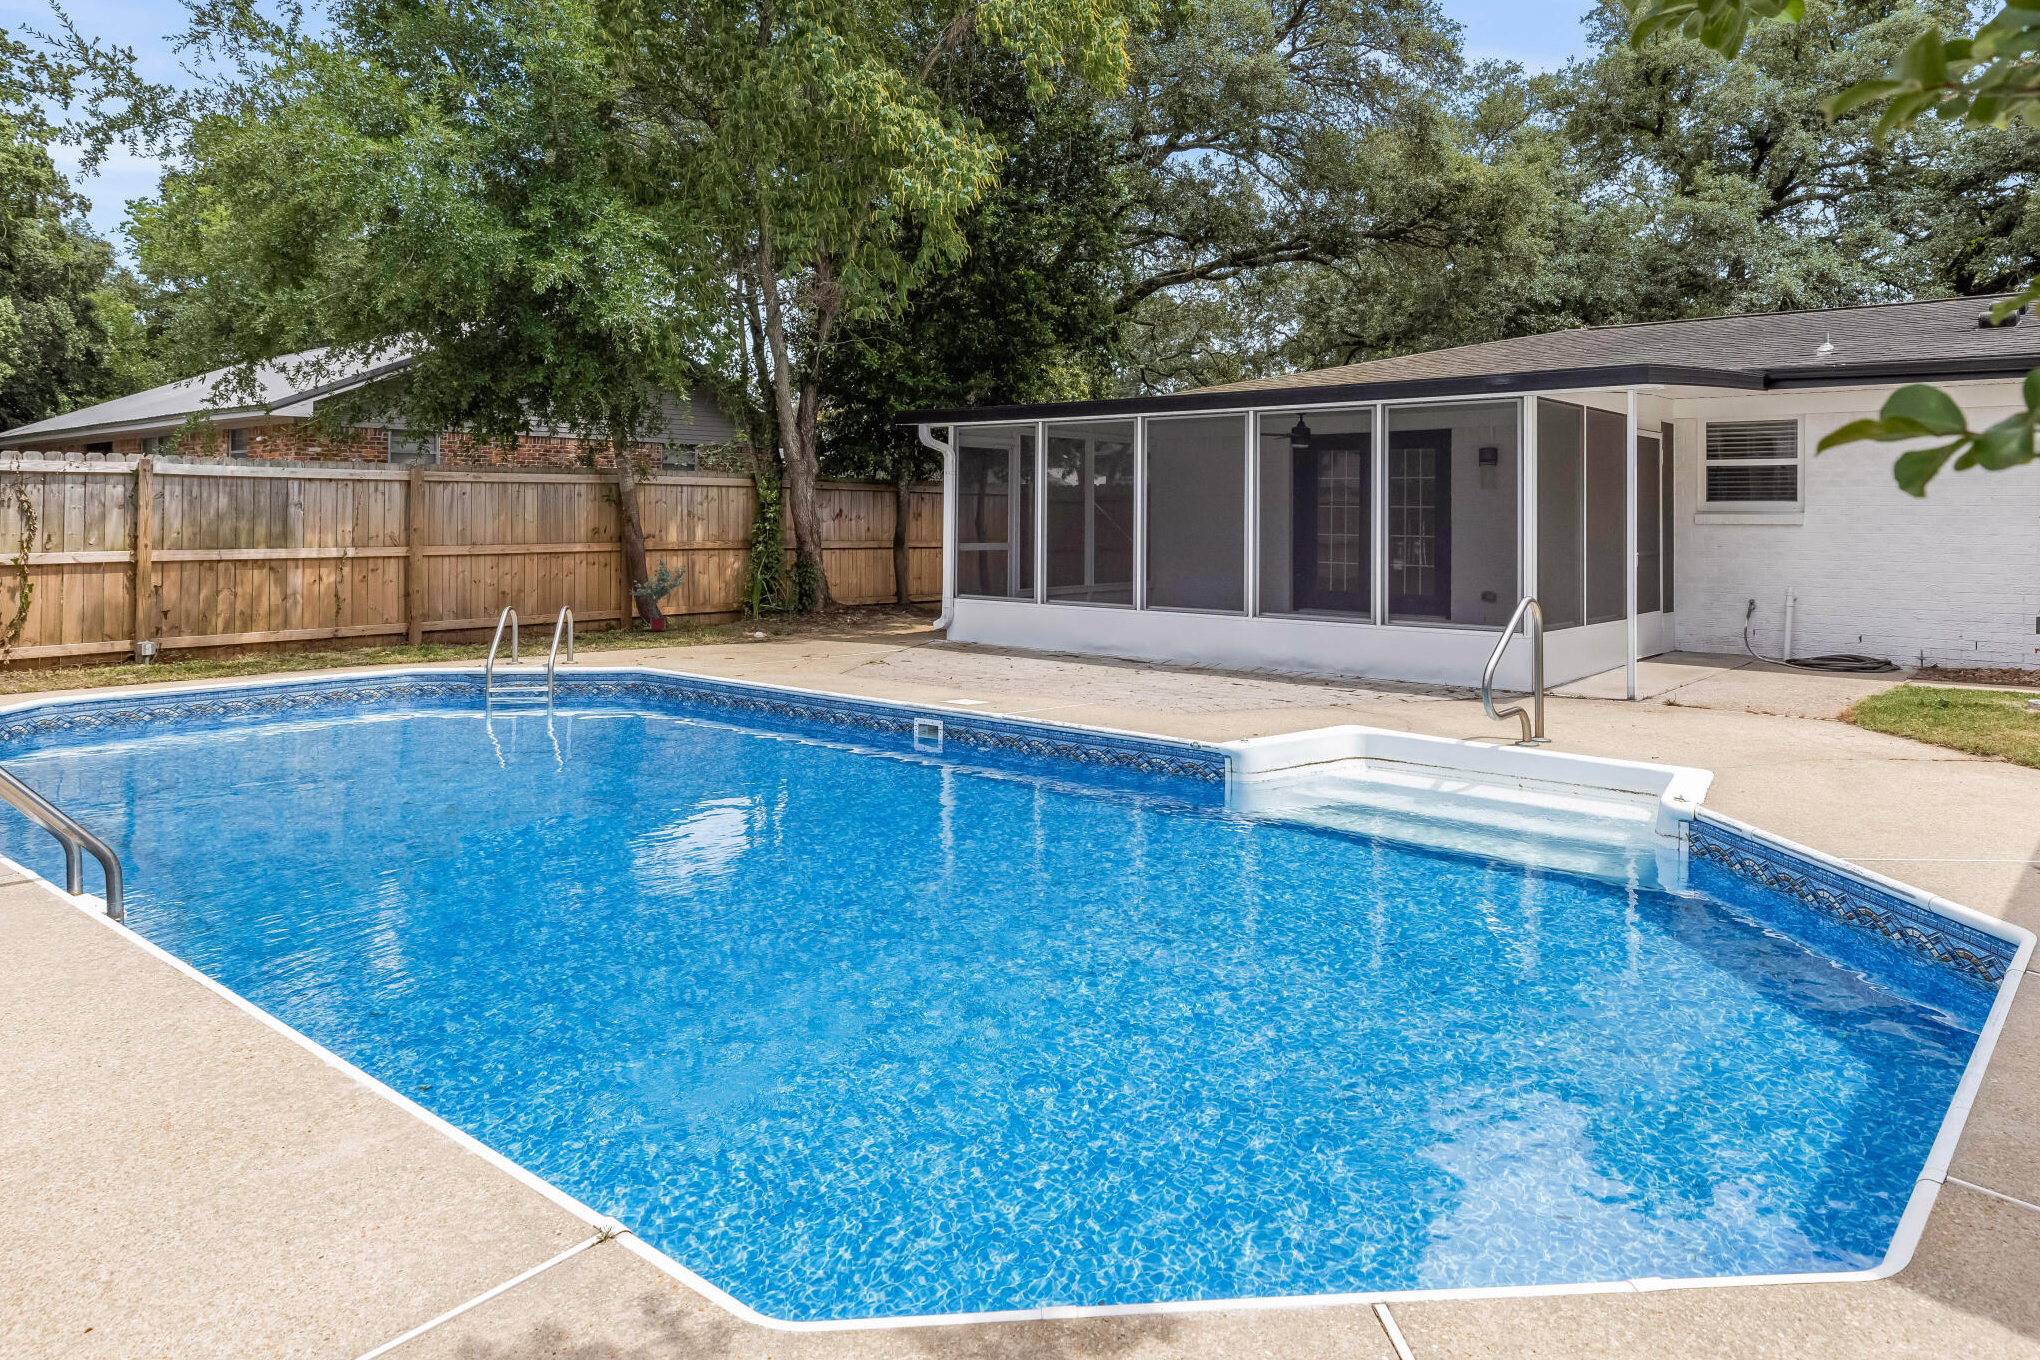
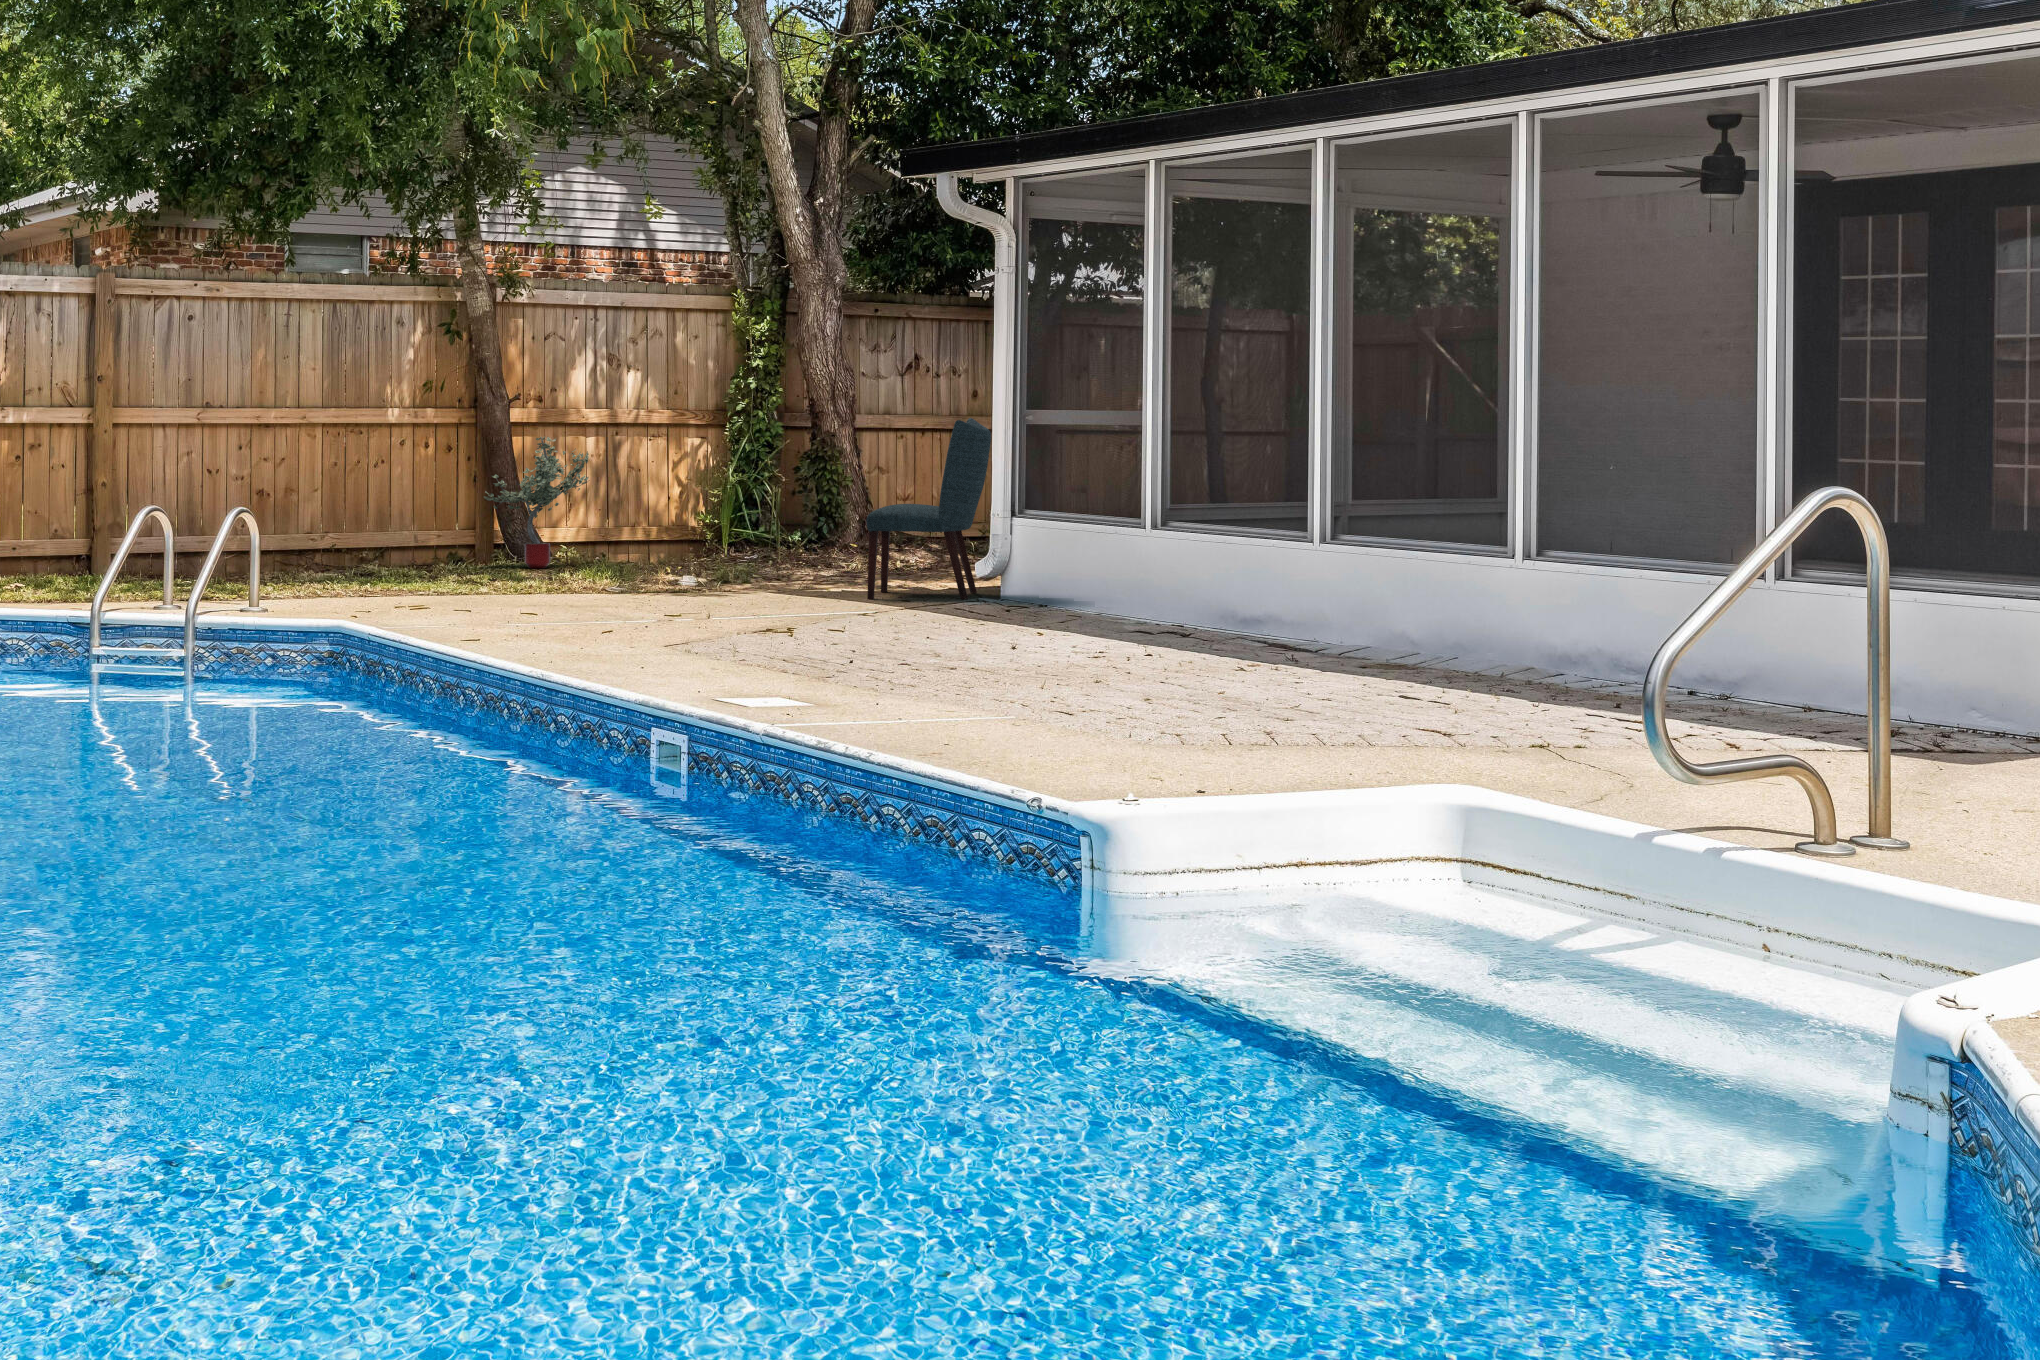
chair: none [884,550,947,645] -> present [866,418,991,599]

